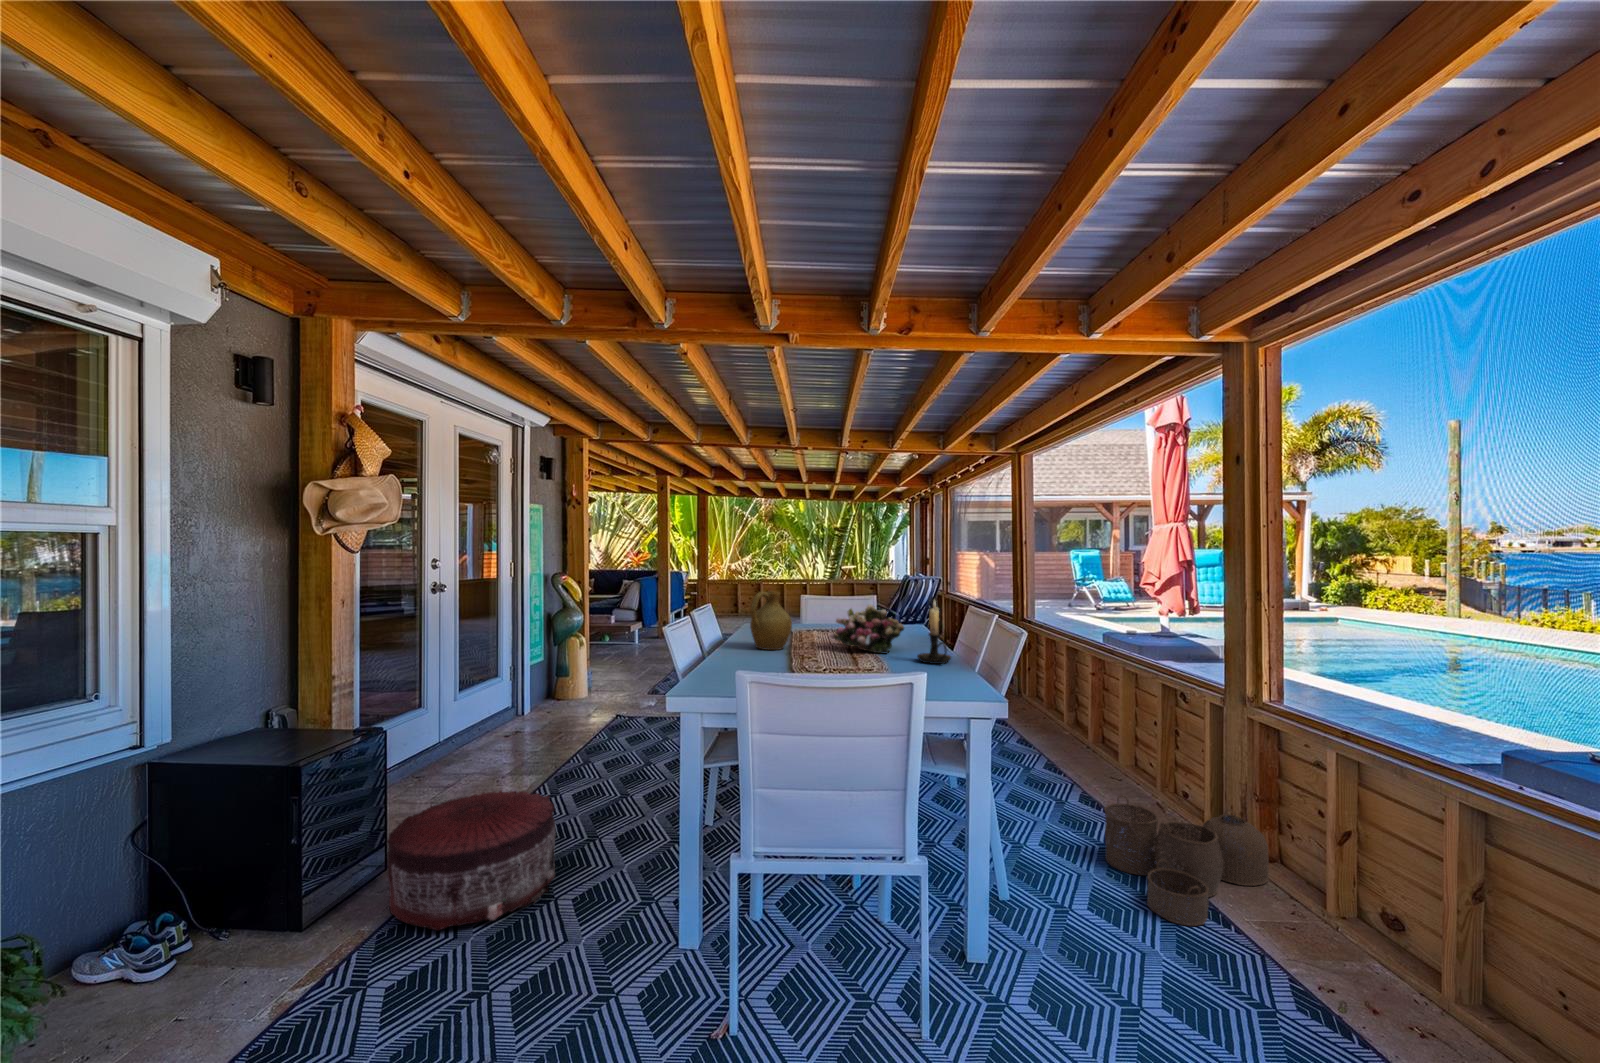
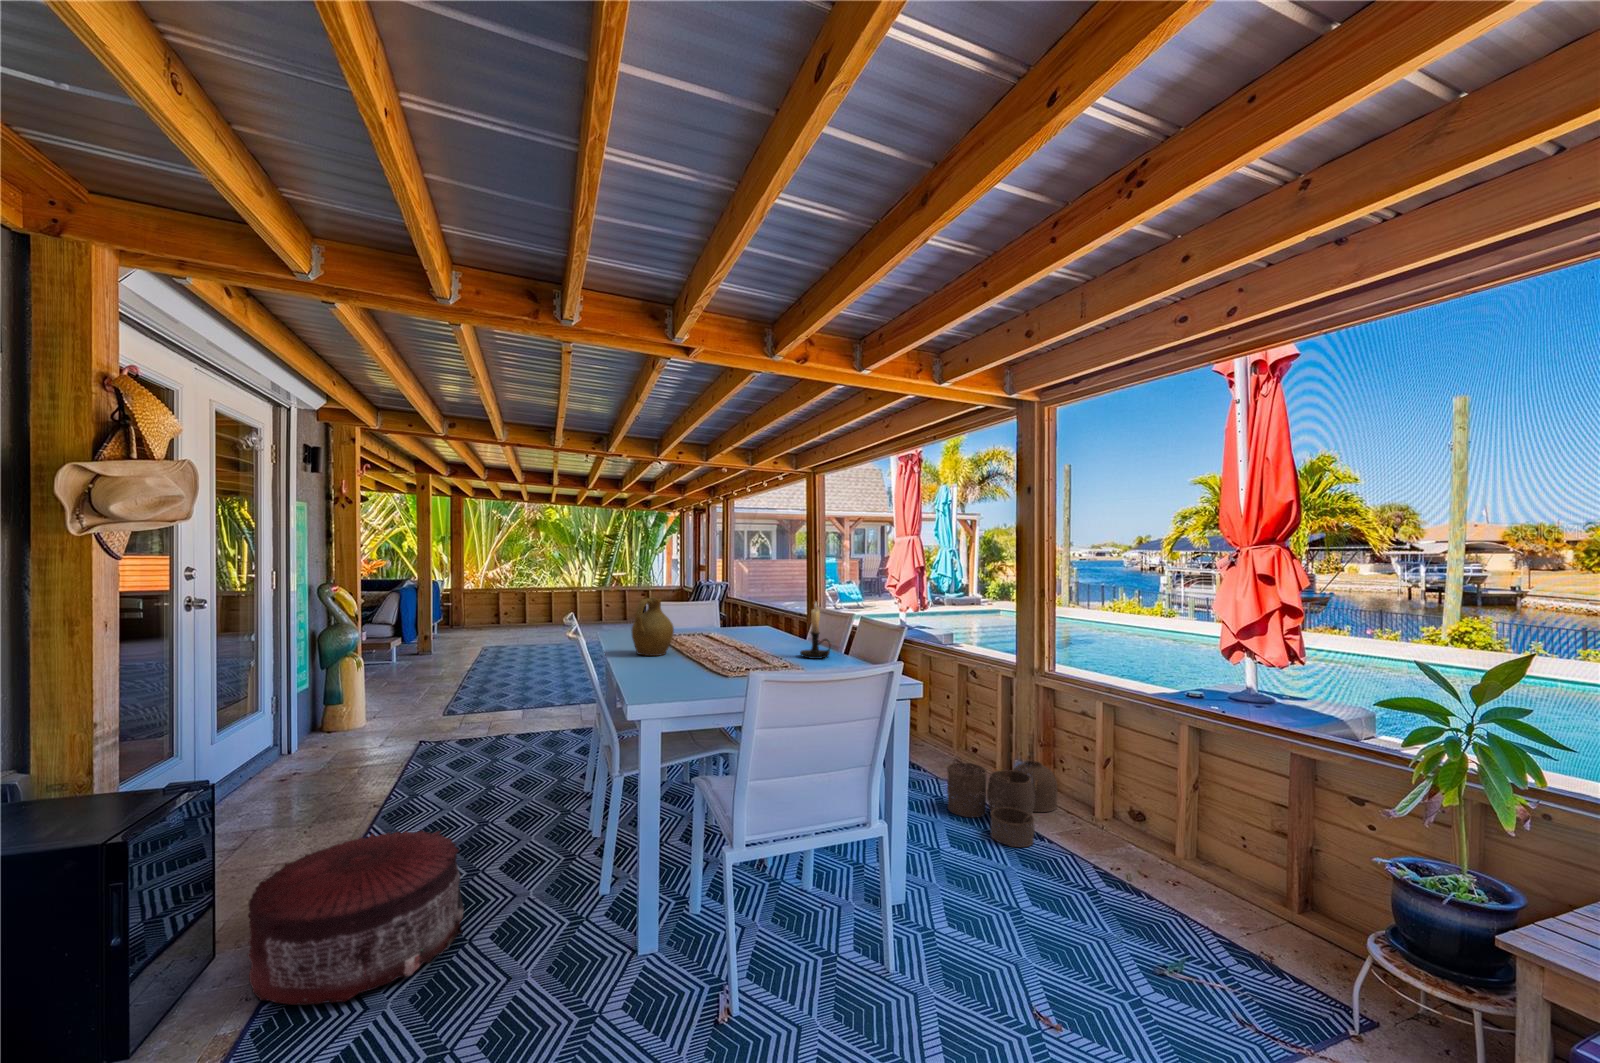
flower arrangement: present [829,604,904,653] -> none [710,608,780,653]

